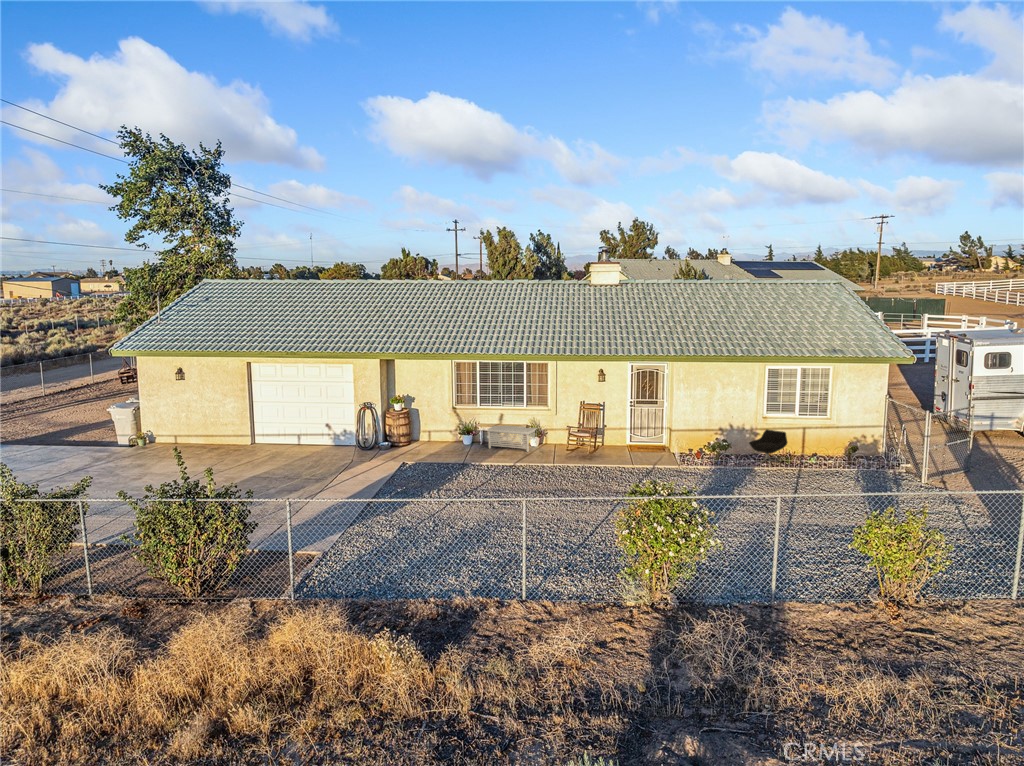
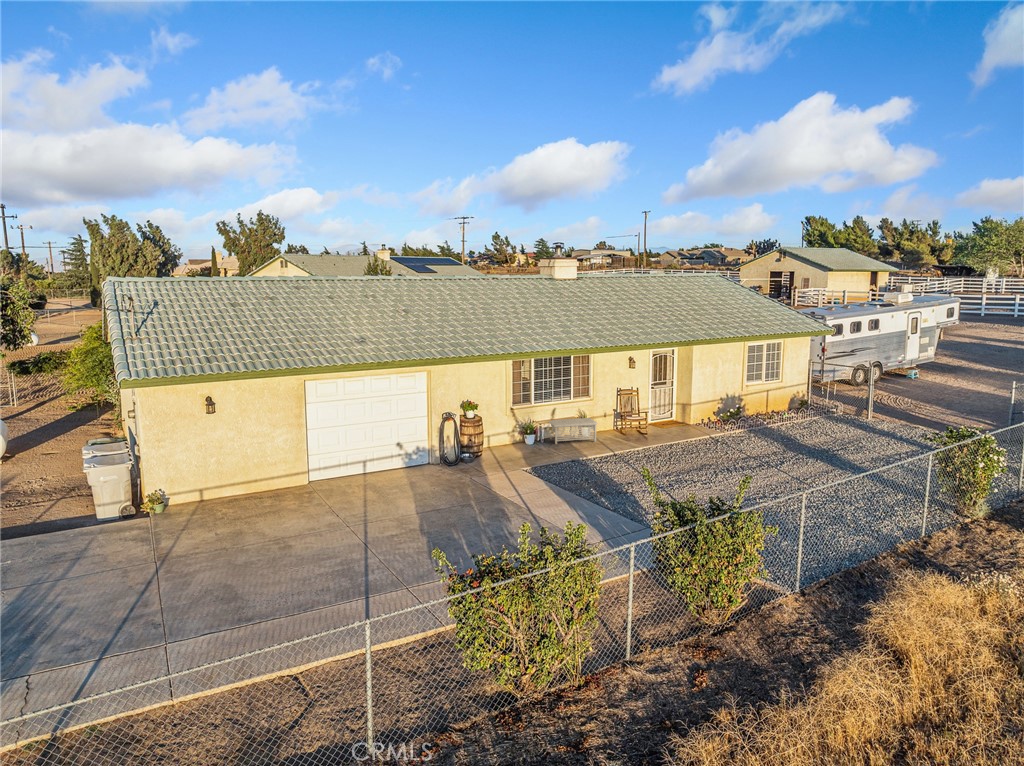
lounge chair: present [749,429,787,462] -> none [746,395,774,422]

